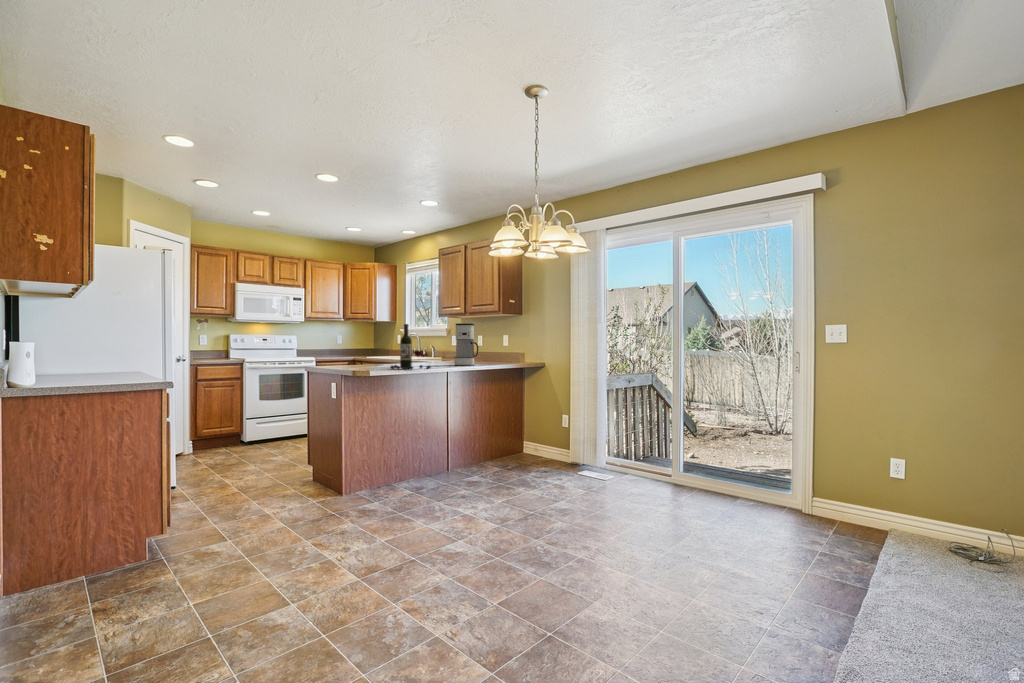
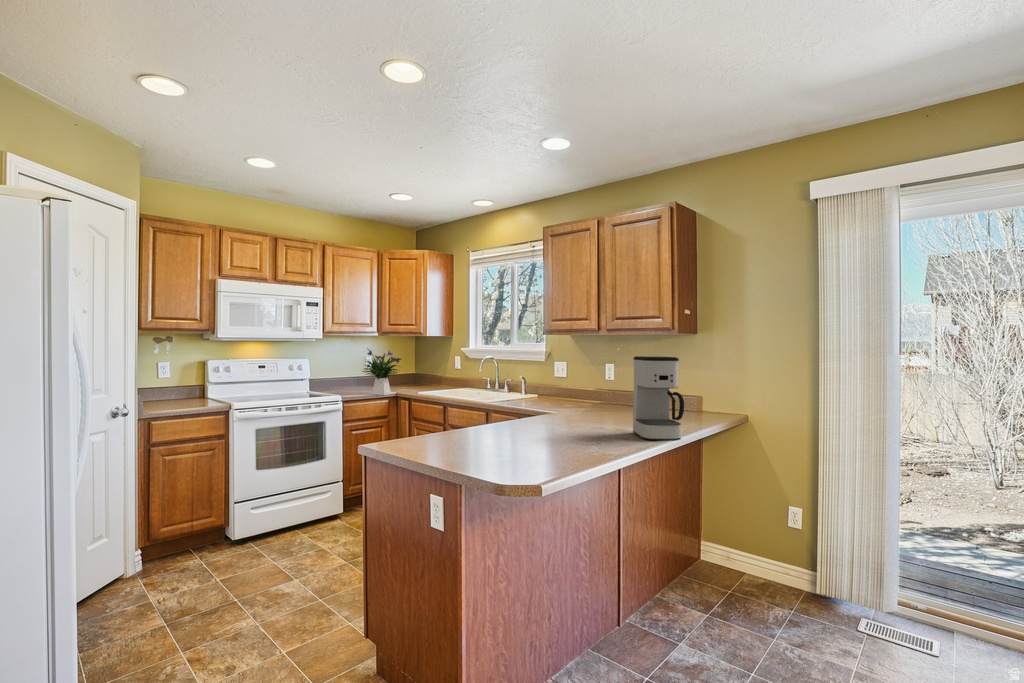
wine bottle: present [390,324,431,369] -> none [542,364,638,468]
flower arrangement: none [328,329,360,360] -> present [362,348,401,395]

